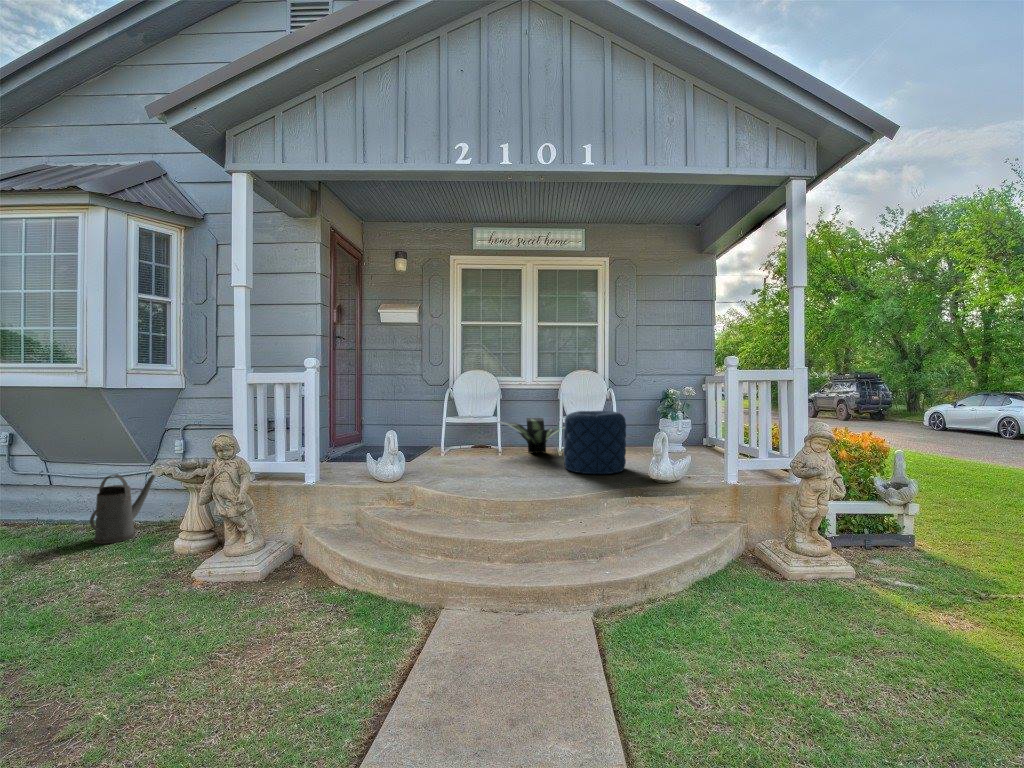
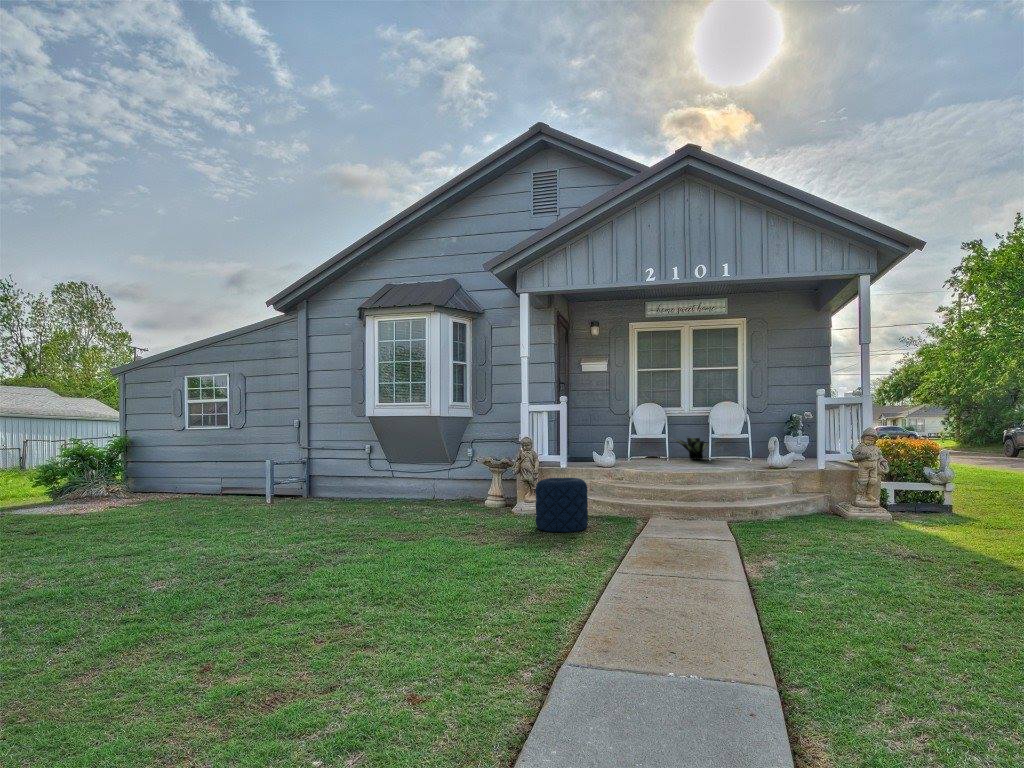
pouf: present [563,411,626,474] -> present [535,478,588,532]
watering can: present [90,474,155,544] -> none [433,465,454,504]

